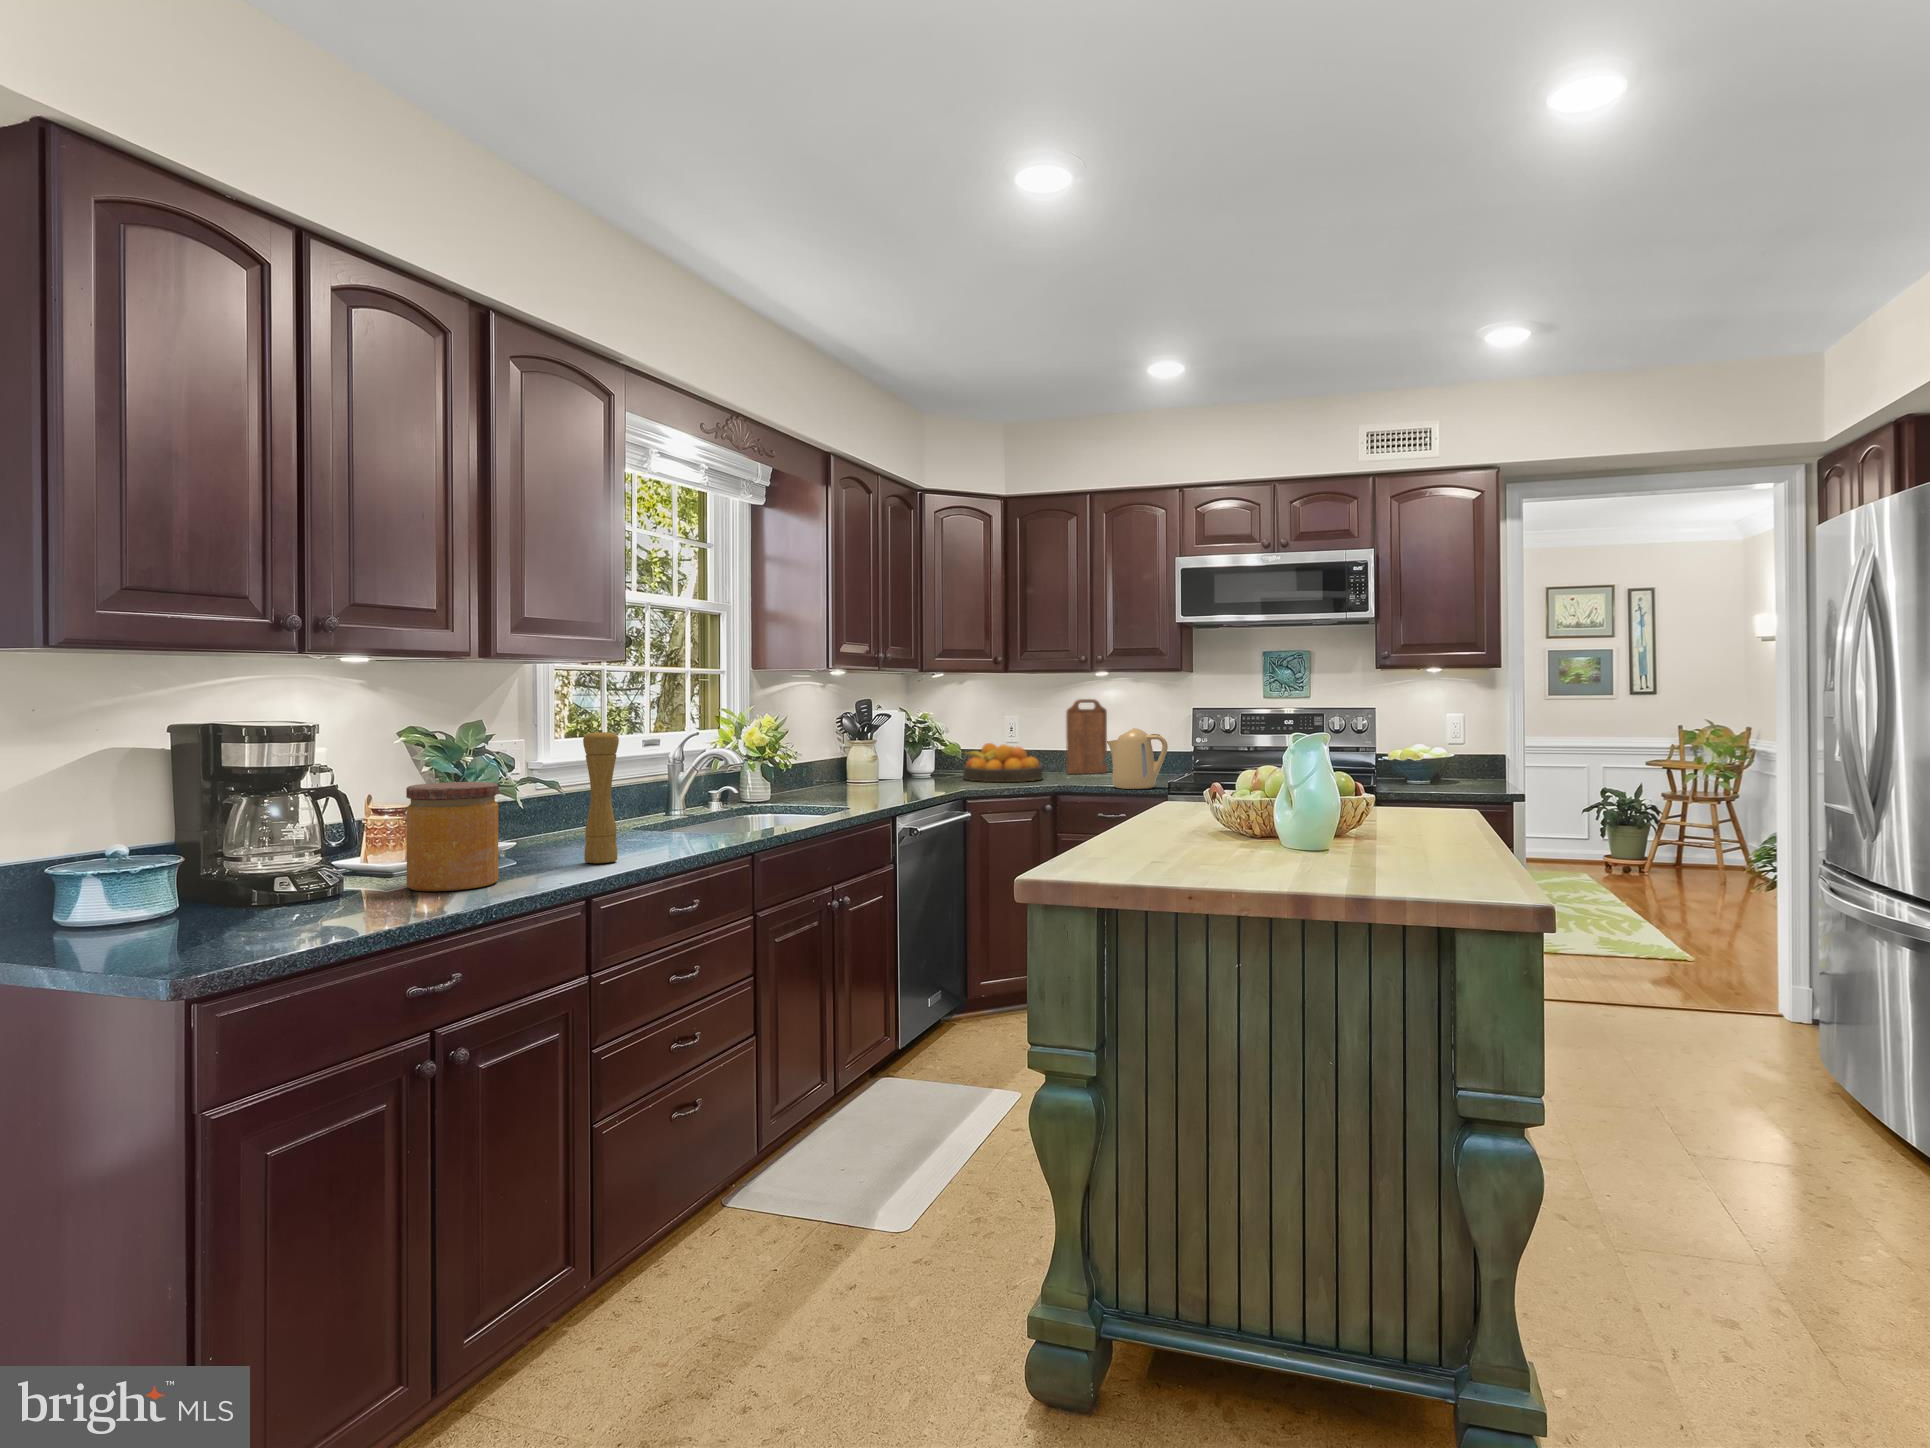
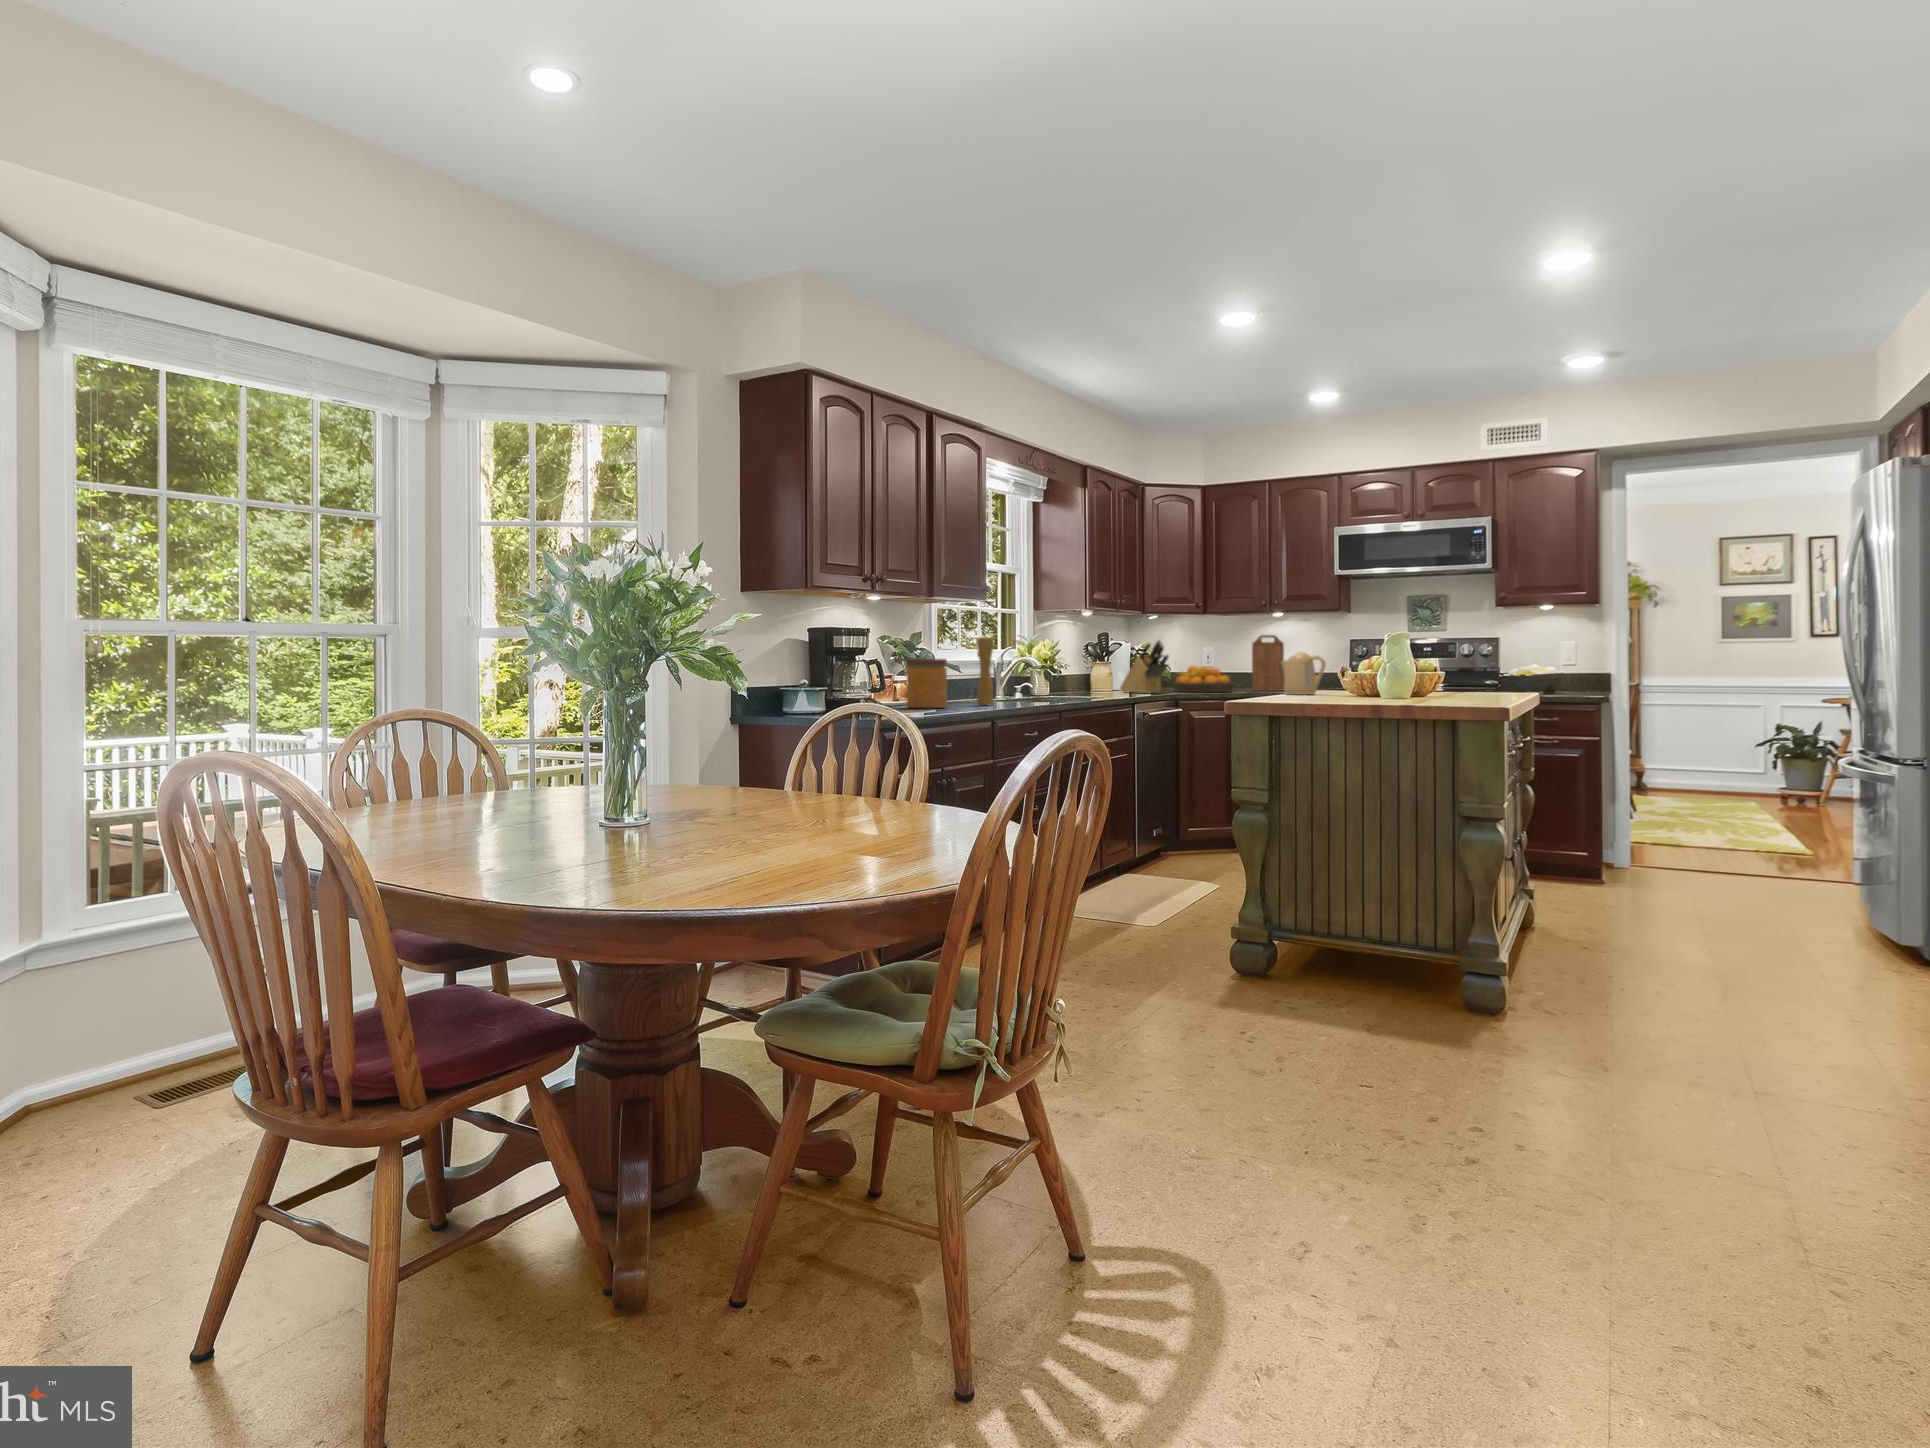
knife block: none [887,711,955,789] -> present [1121,640,1169,693]

